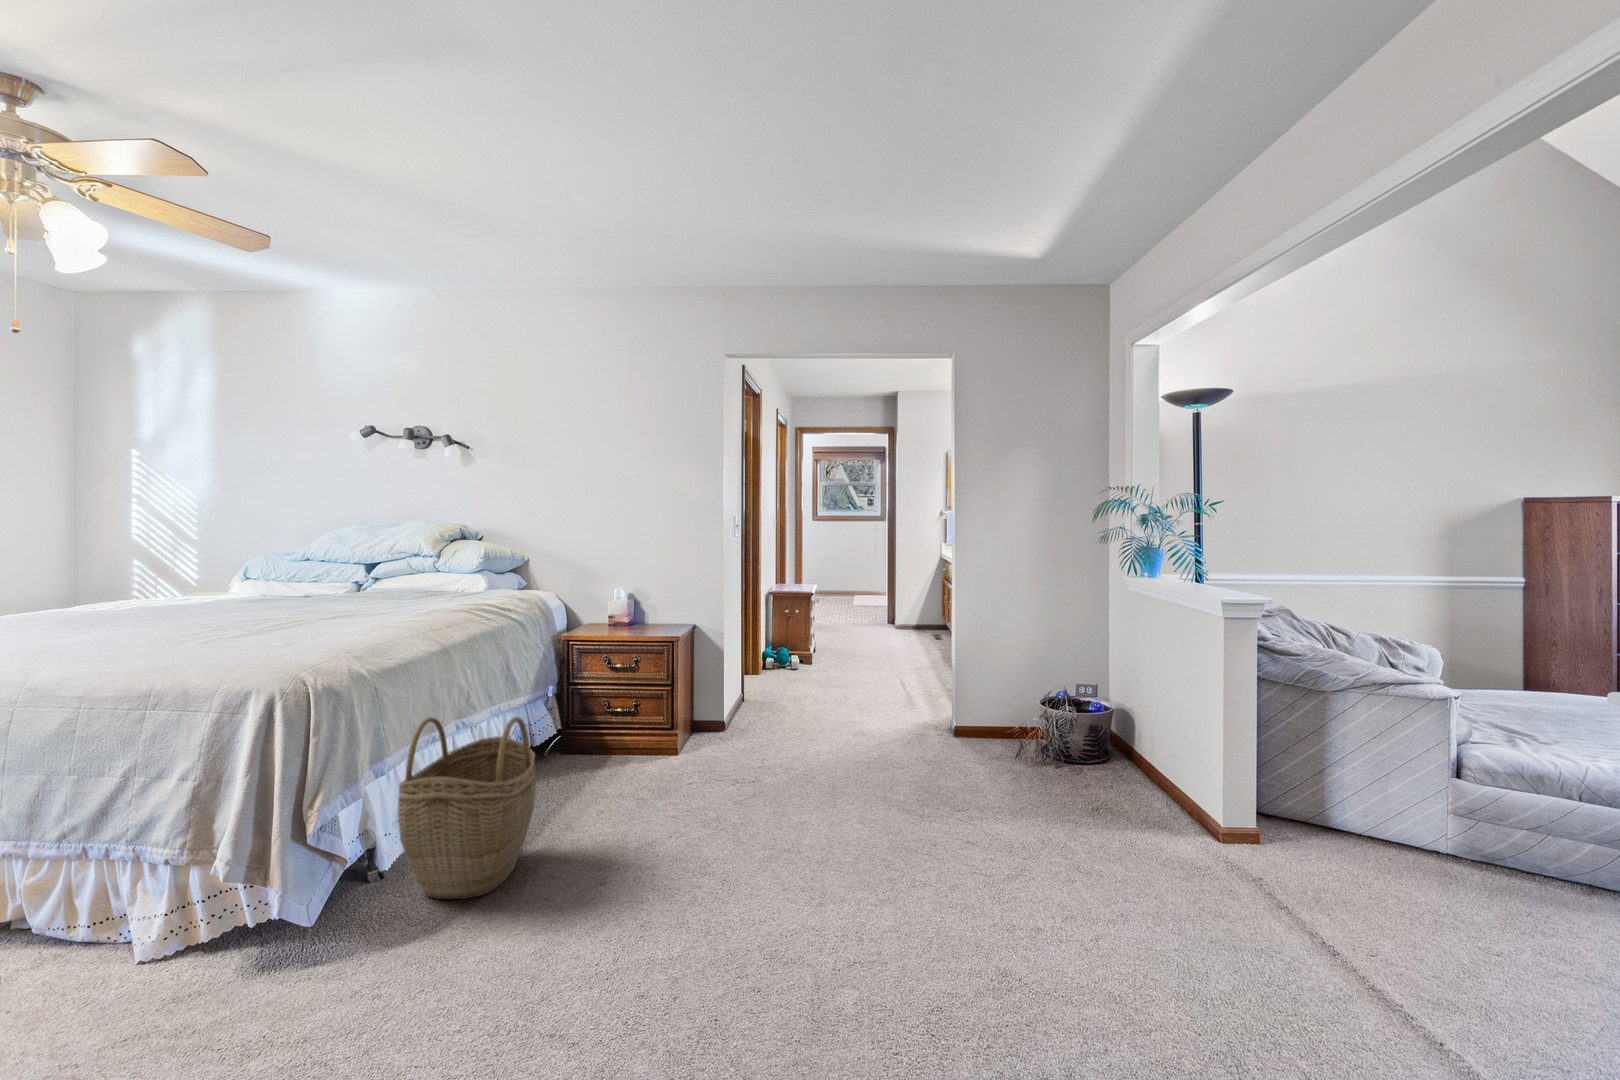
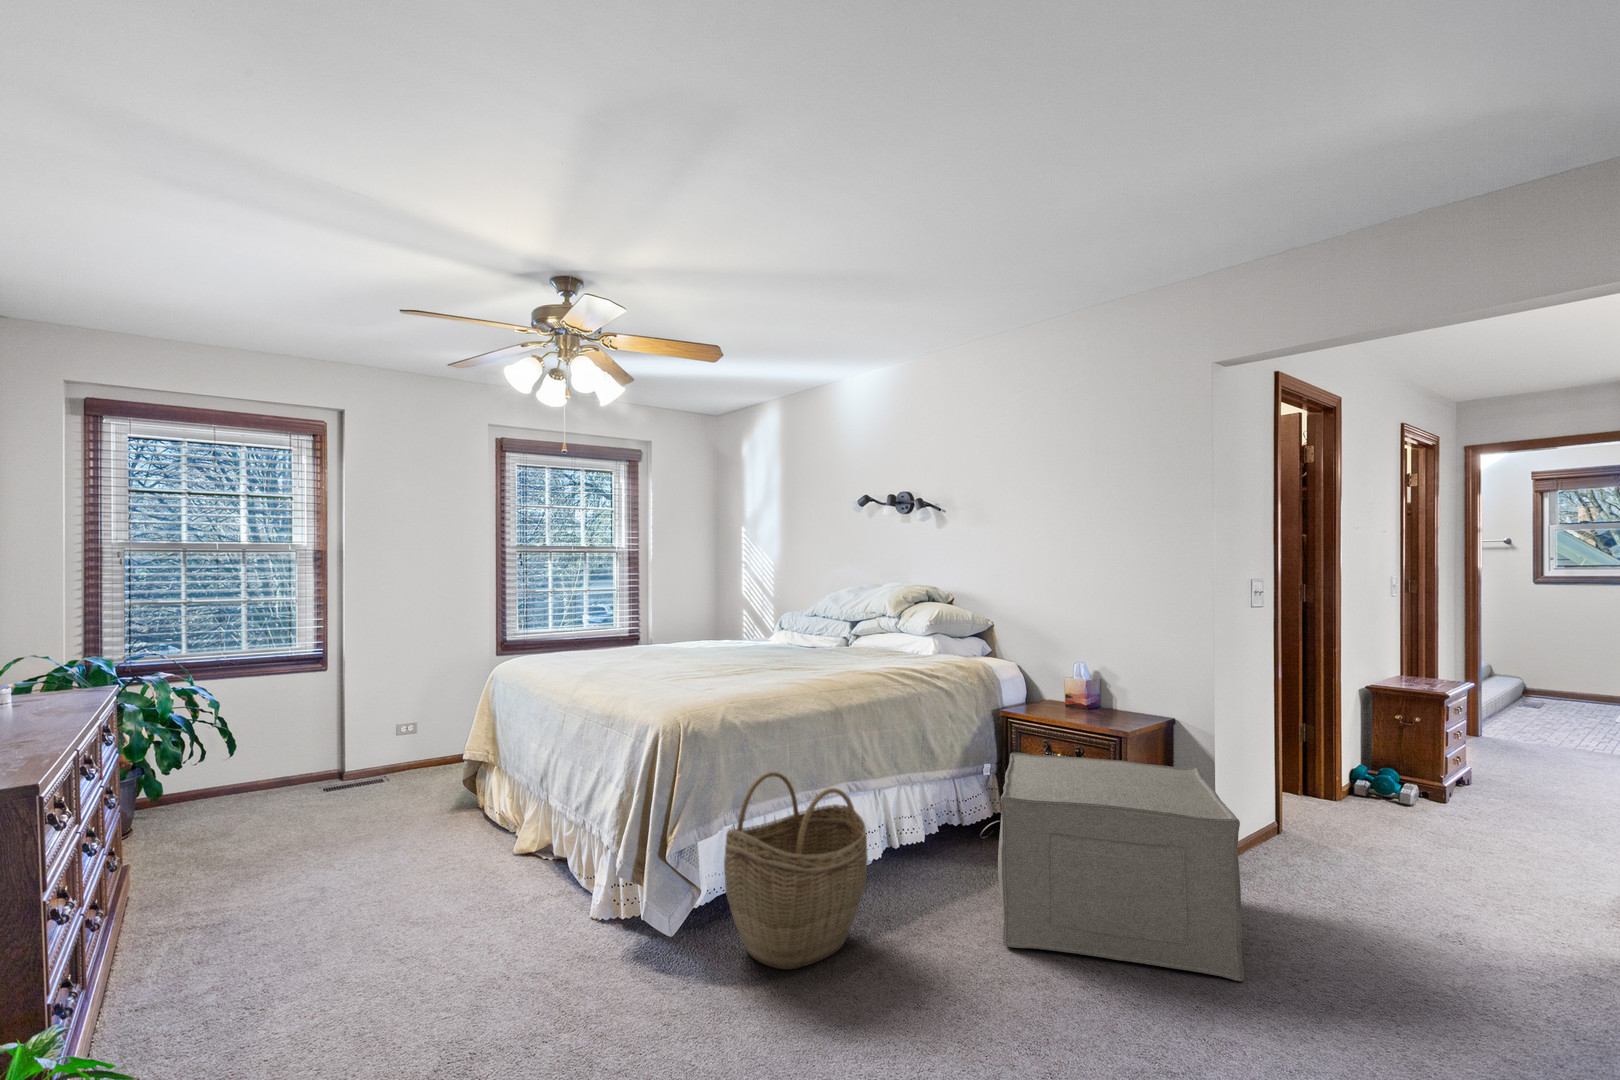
ottoman: none [593,658,797,818] -> present [998,753,1244,981]

